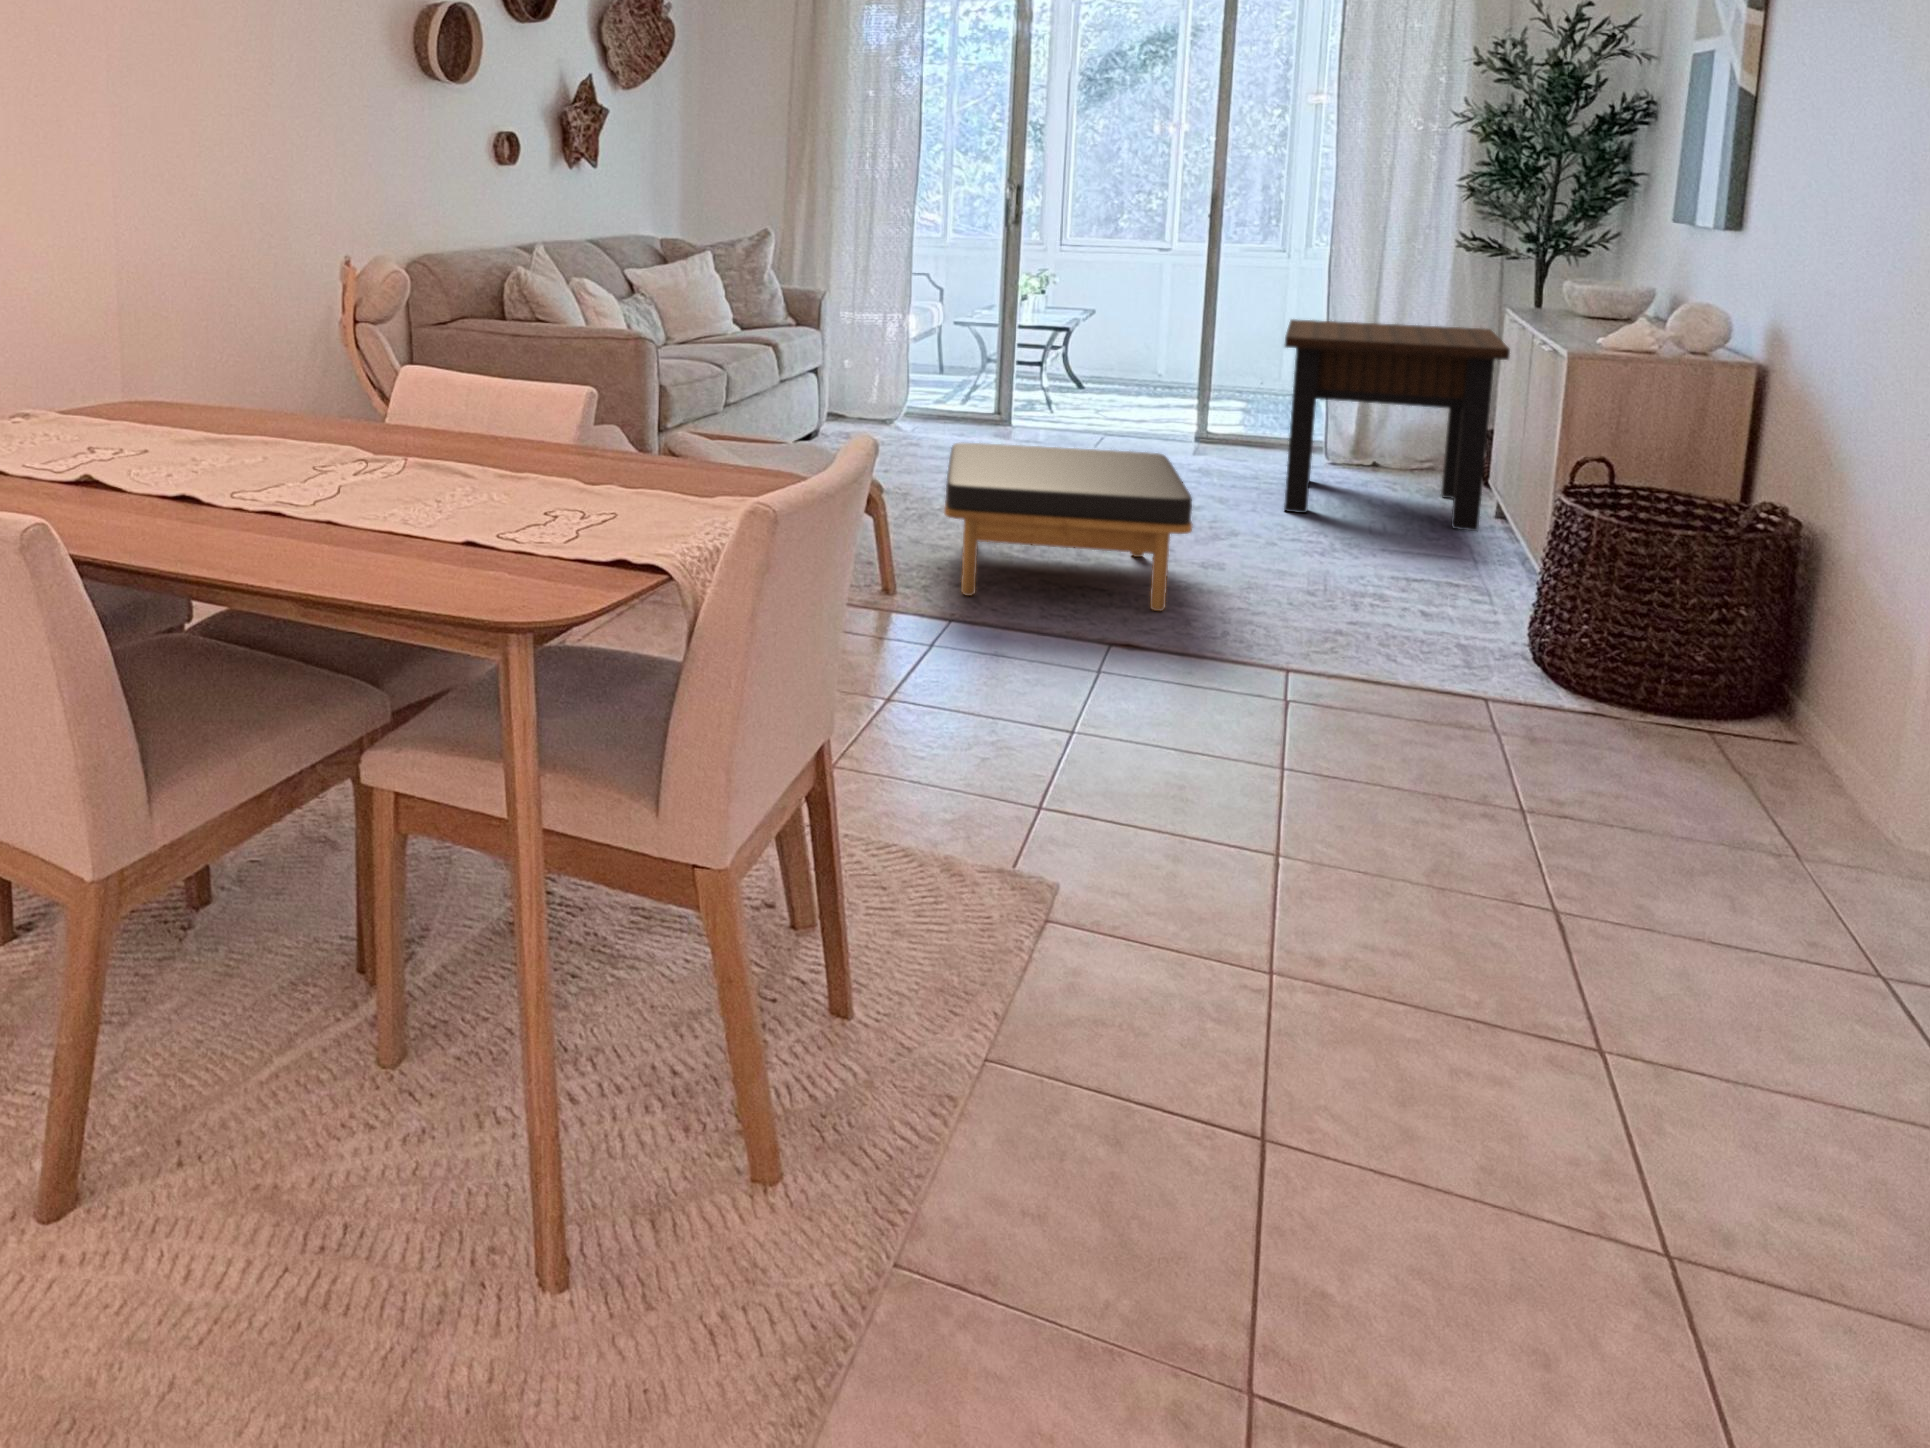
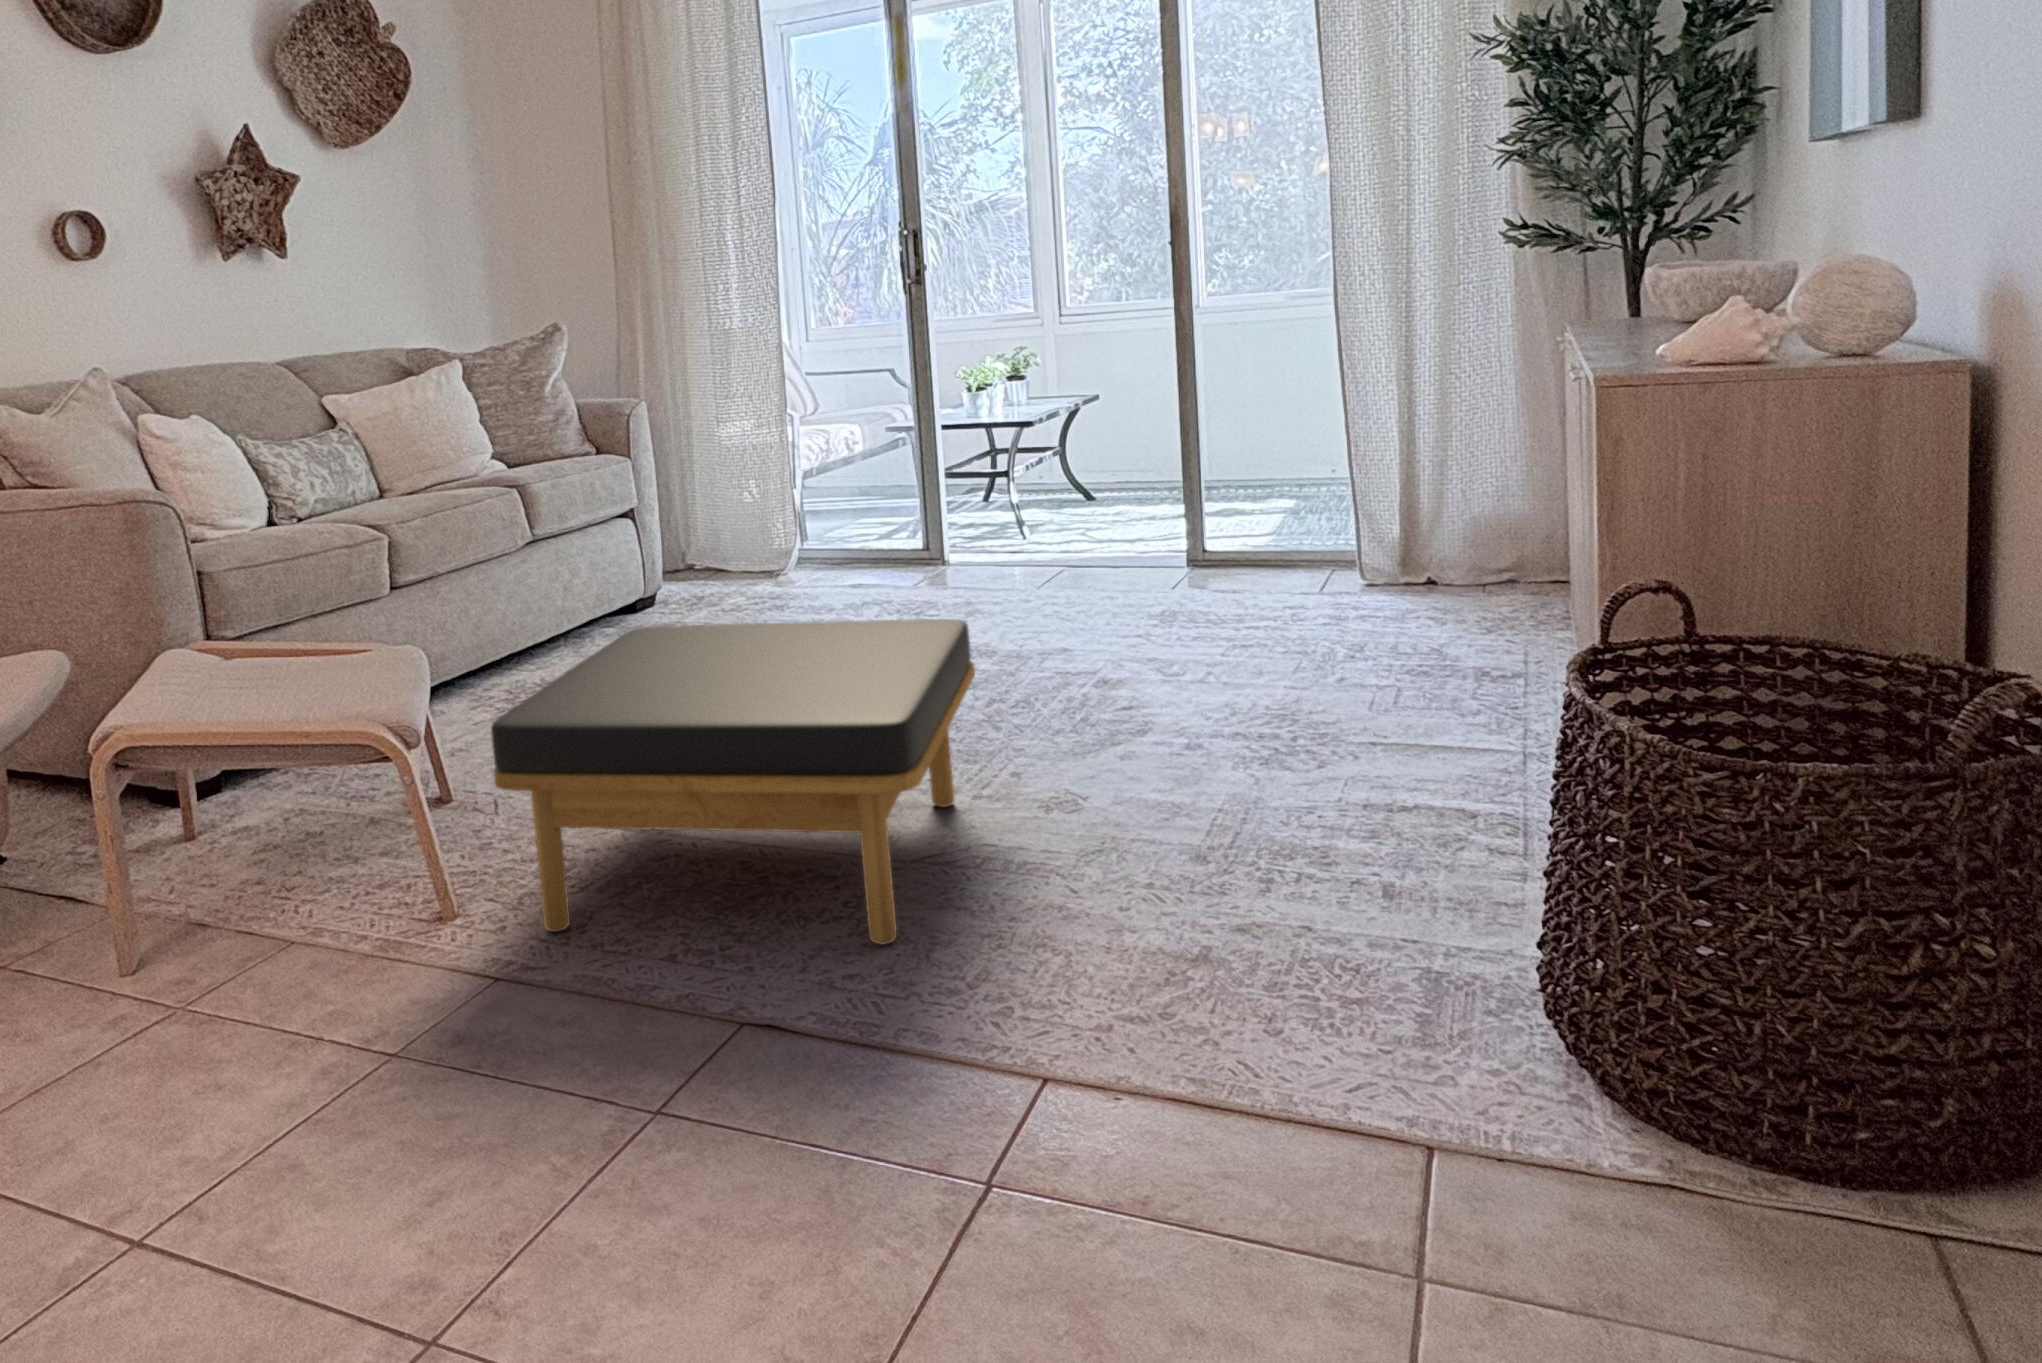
side table: present [1284,319,1510,531] -> none [1213,355,1570,698]

